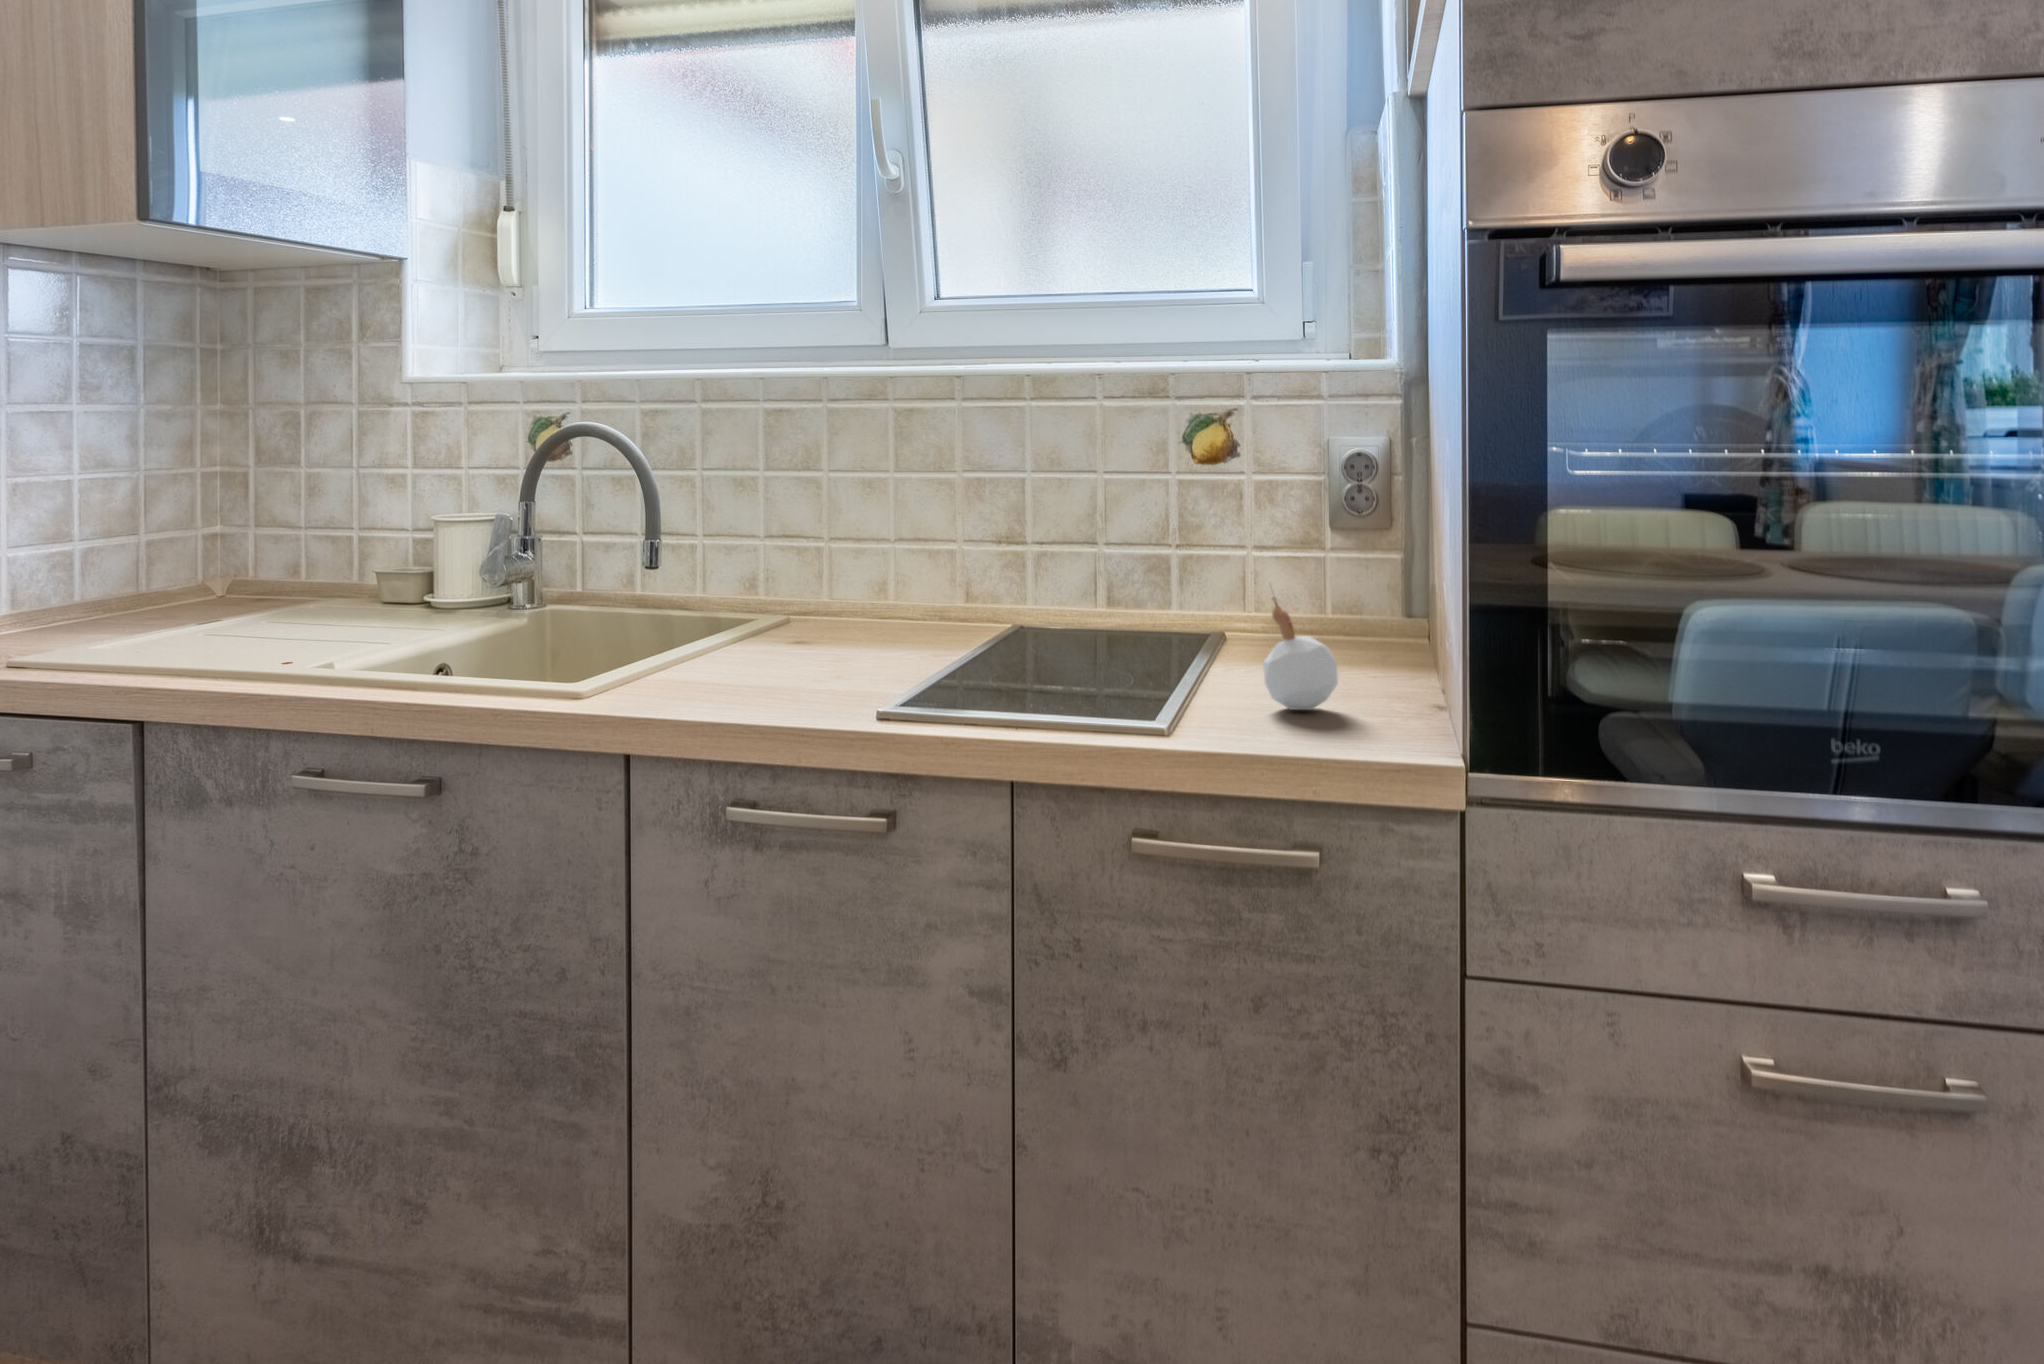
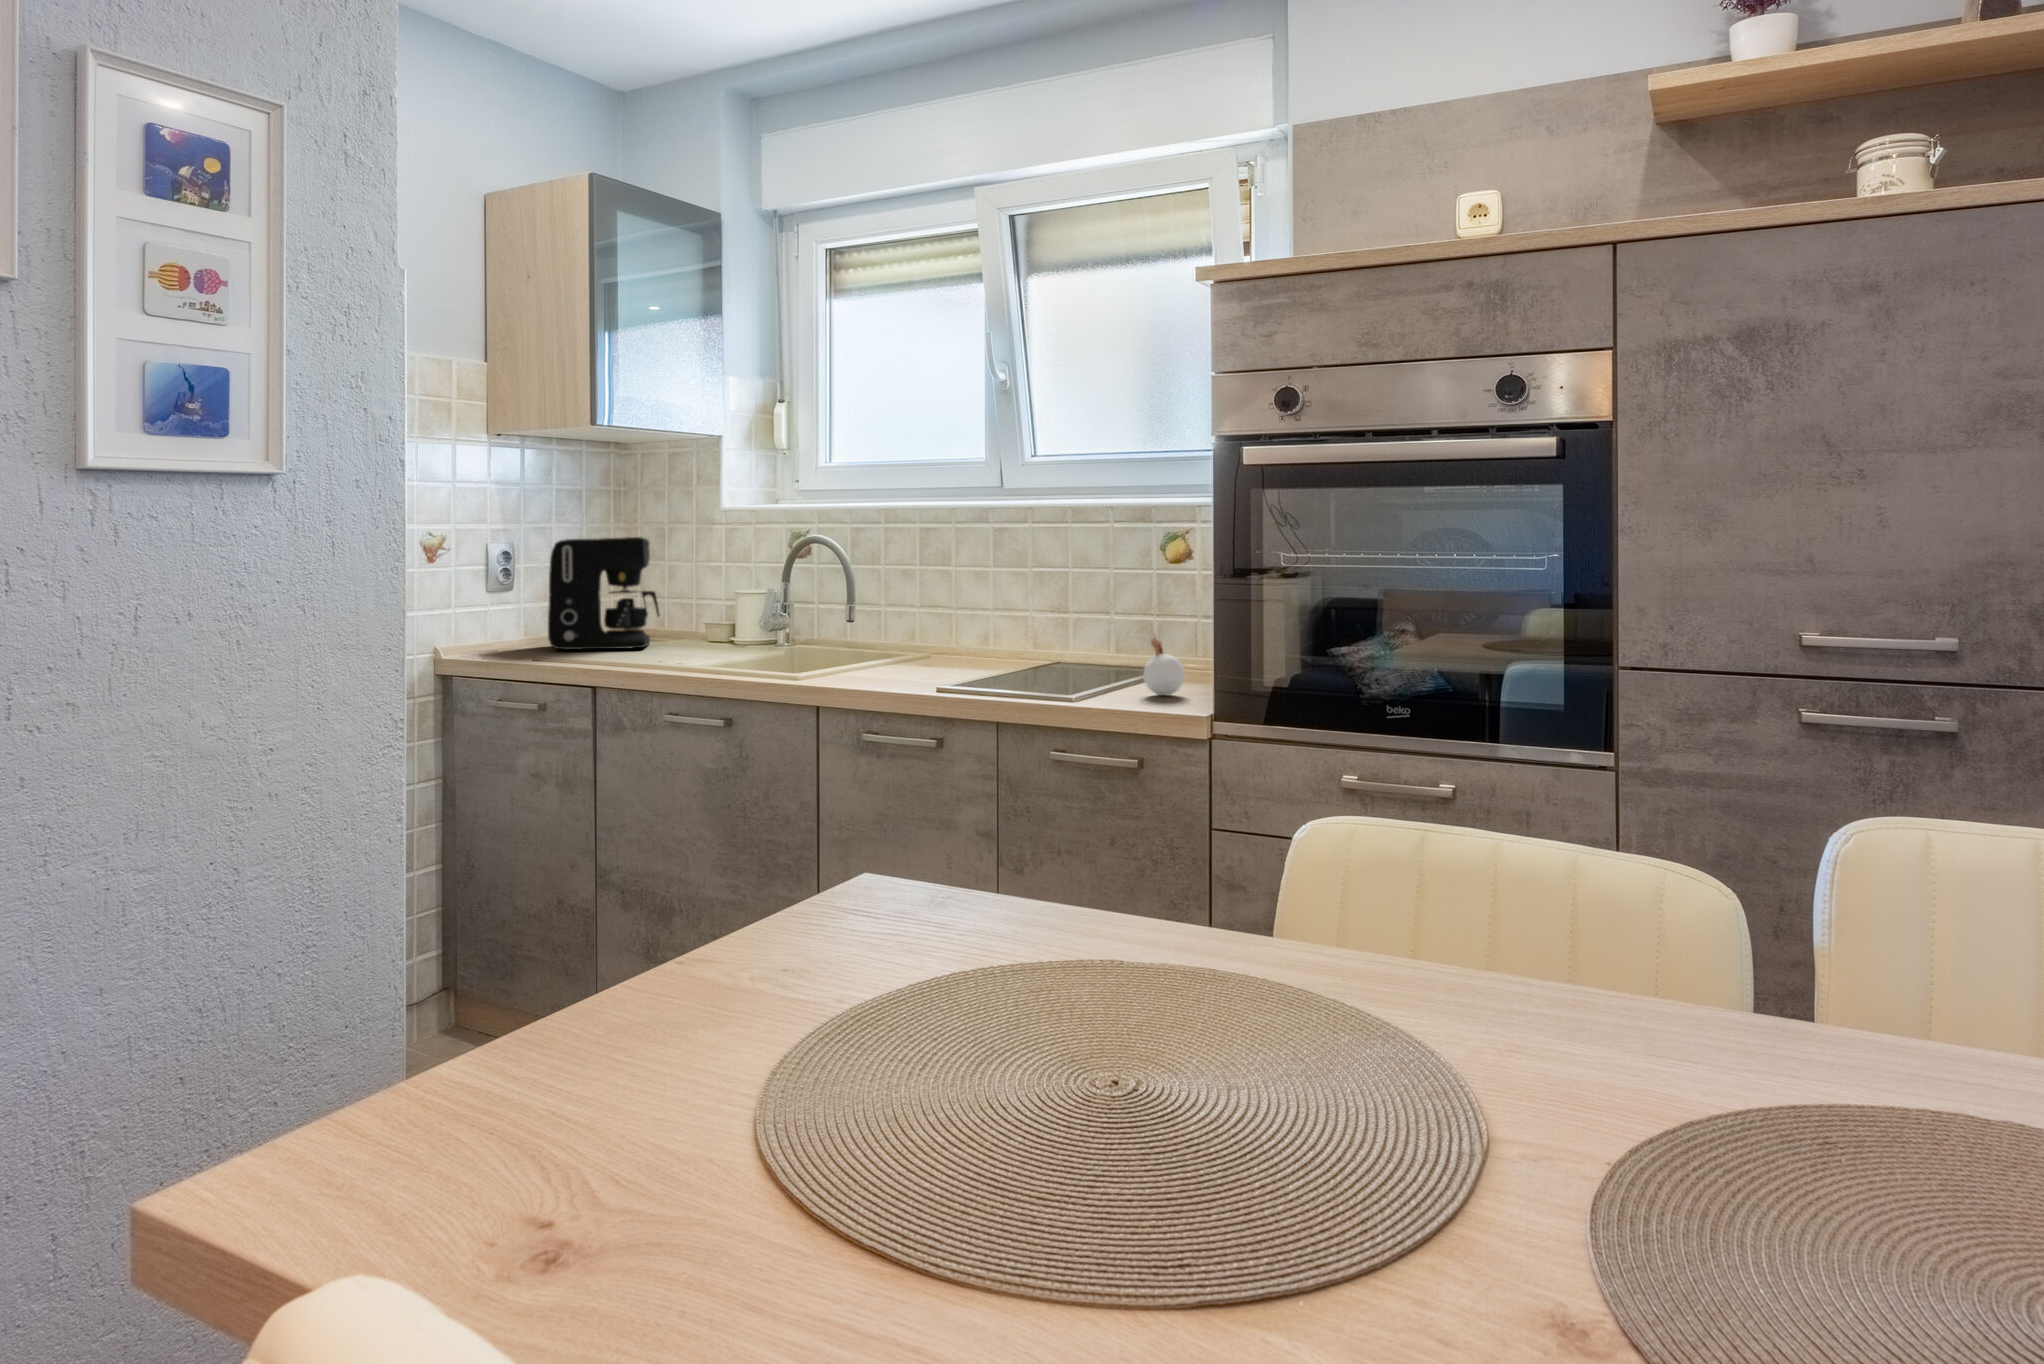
coffee maker: none [58,429,293,635] -> present [548,537,660,650]

